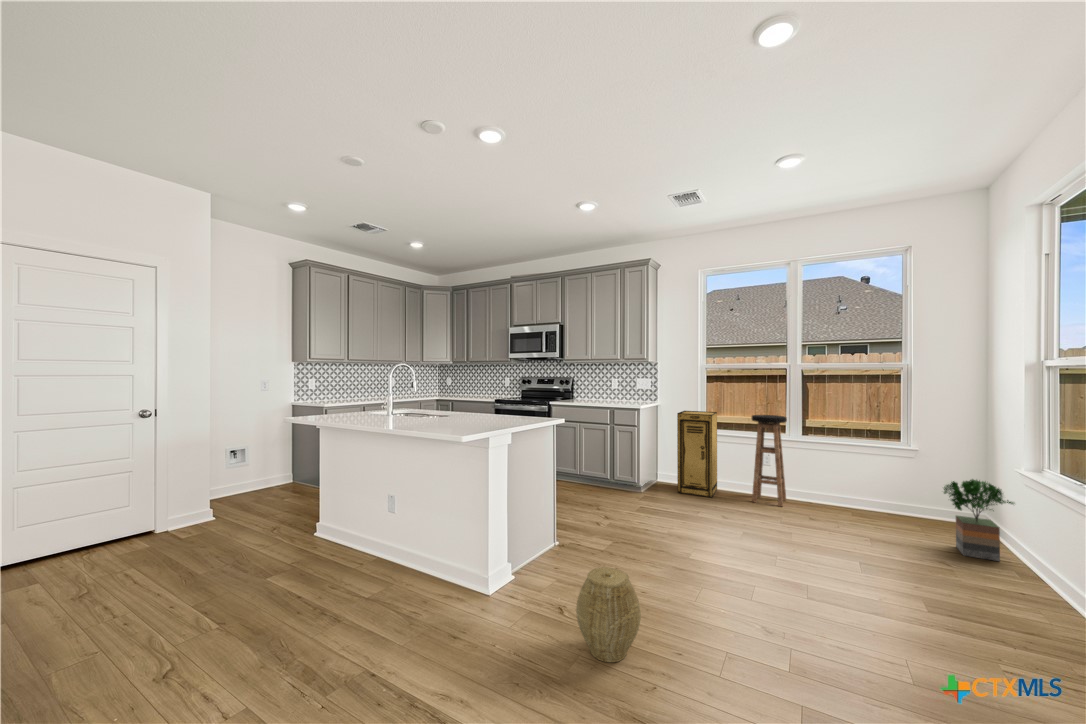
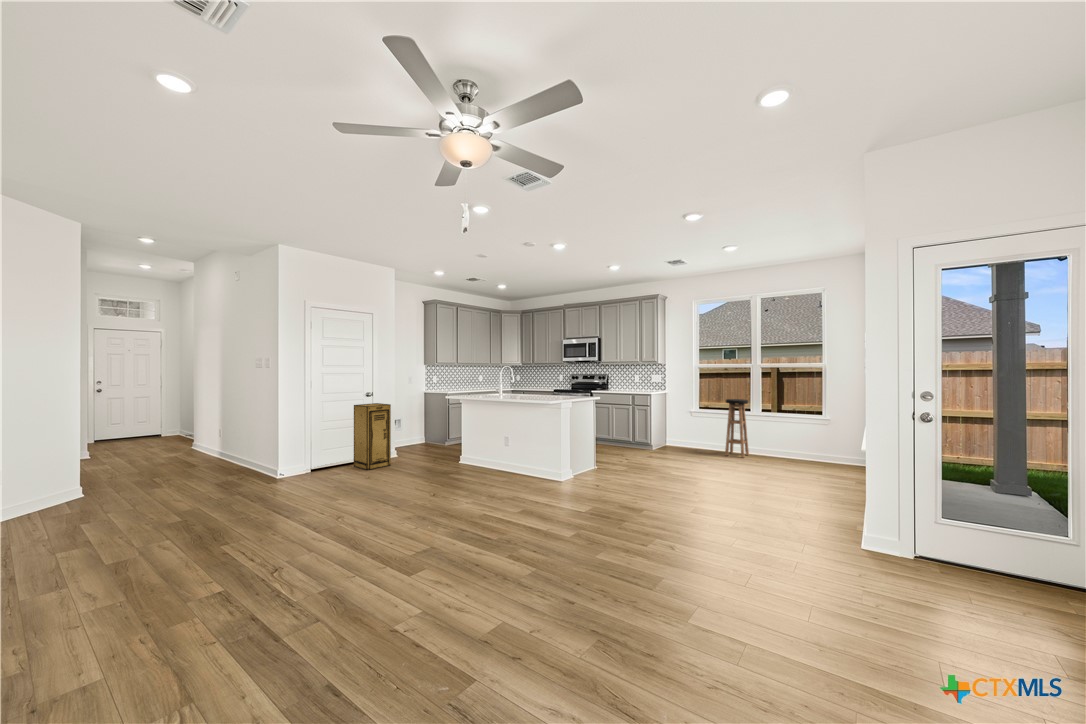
storage cabinet: present [677,411,717,497] -> present [354,403,391,470]
potted tree: present [944,479,1014,561] -> none [828,435,866,482]
woven basket: present [576,567,641,662] -> none [607,466,637,505]

